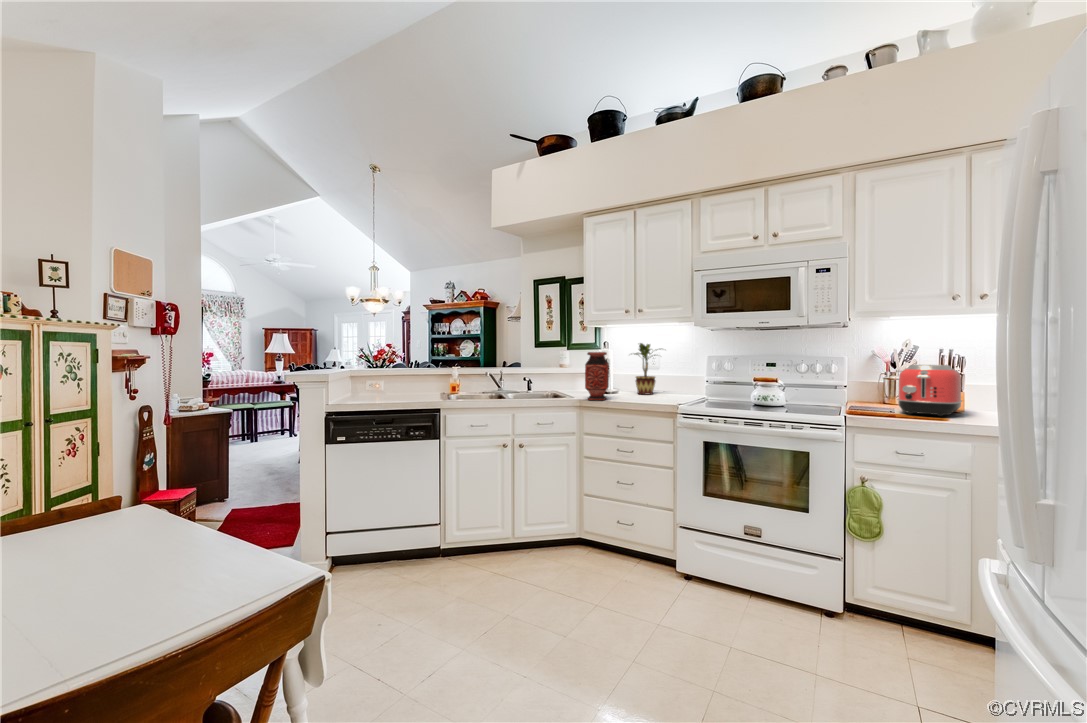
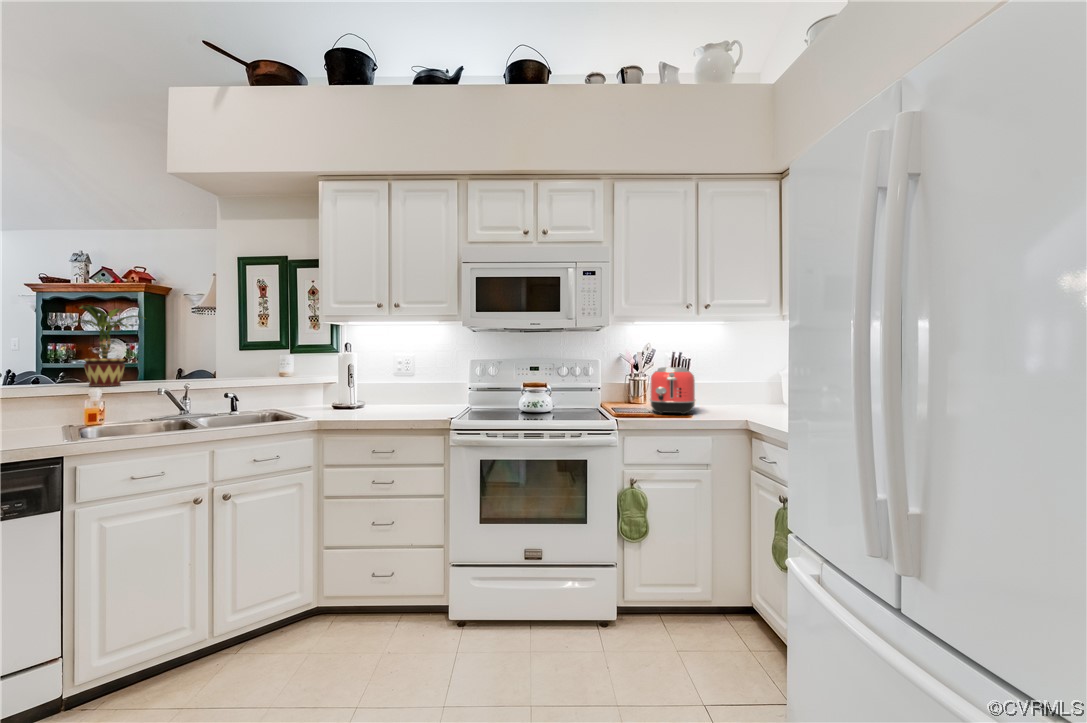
potted plant: present [634,343,655,394] -> present [69,305,143,387]
vase: present [585,352,609,400] -> none [324,357,355,419]

